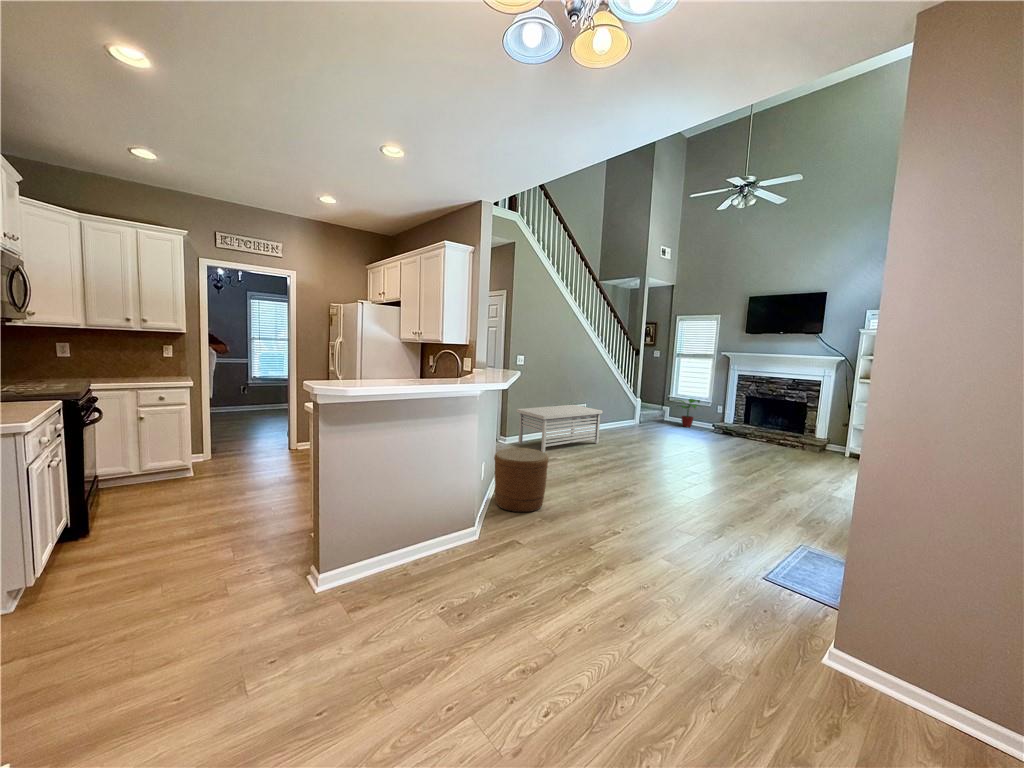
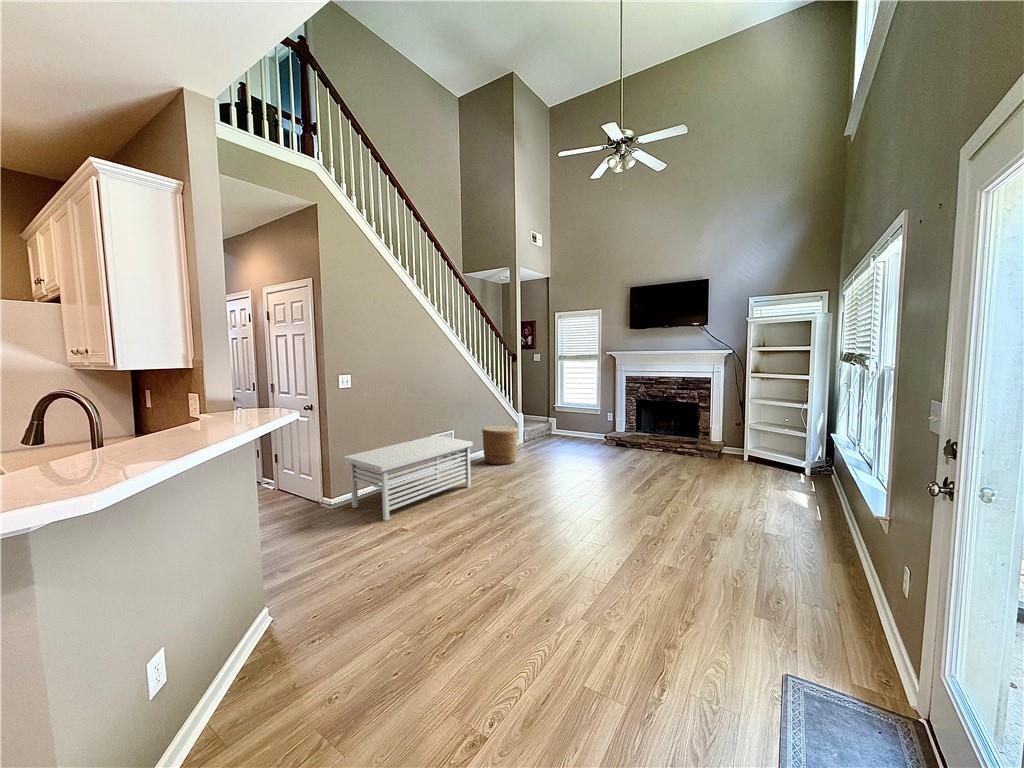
potted plant: present [673,399,700,427] -> none [555,407,593,442]
woven basket: present [494,448,549,512] -> present [482,425,518,465]

